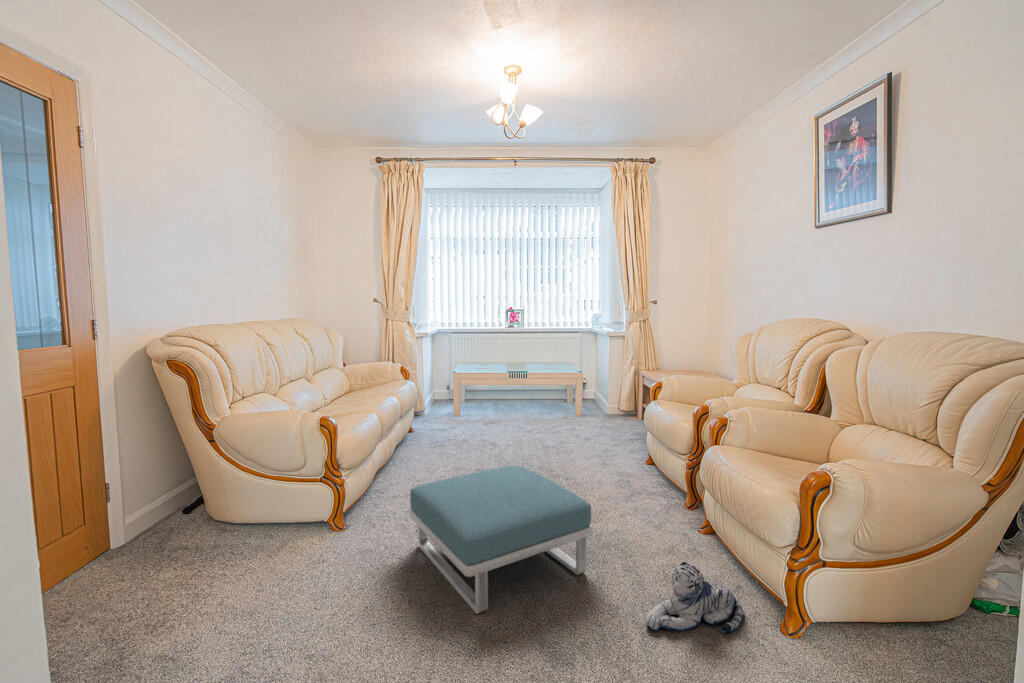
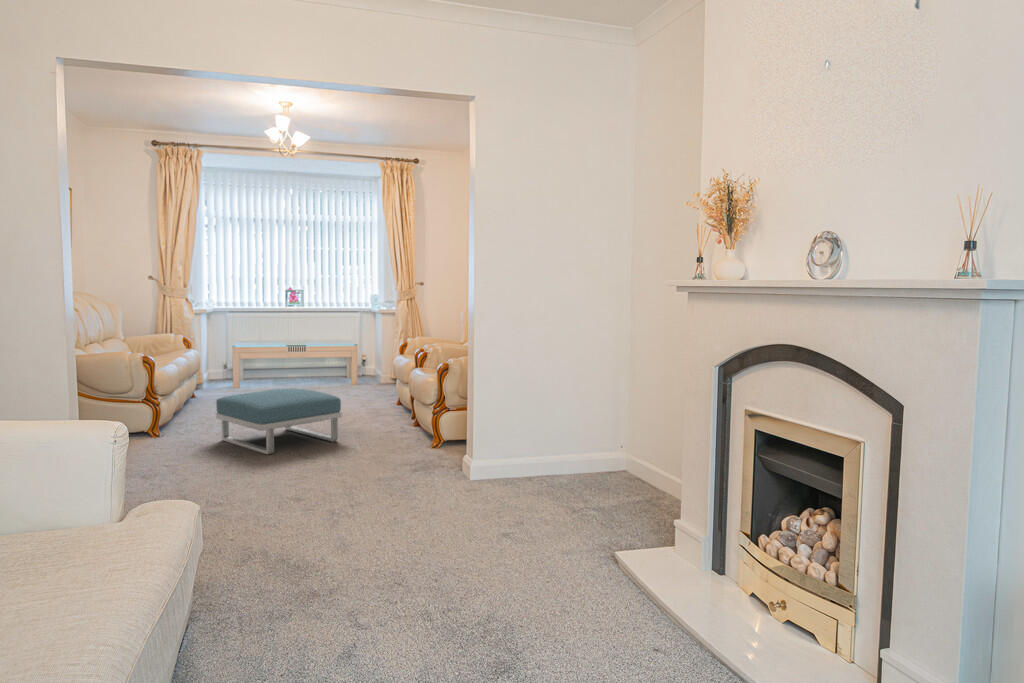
plush toy: present [645,561,744,633] -> none [366,416,423,451]

